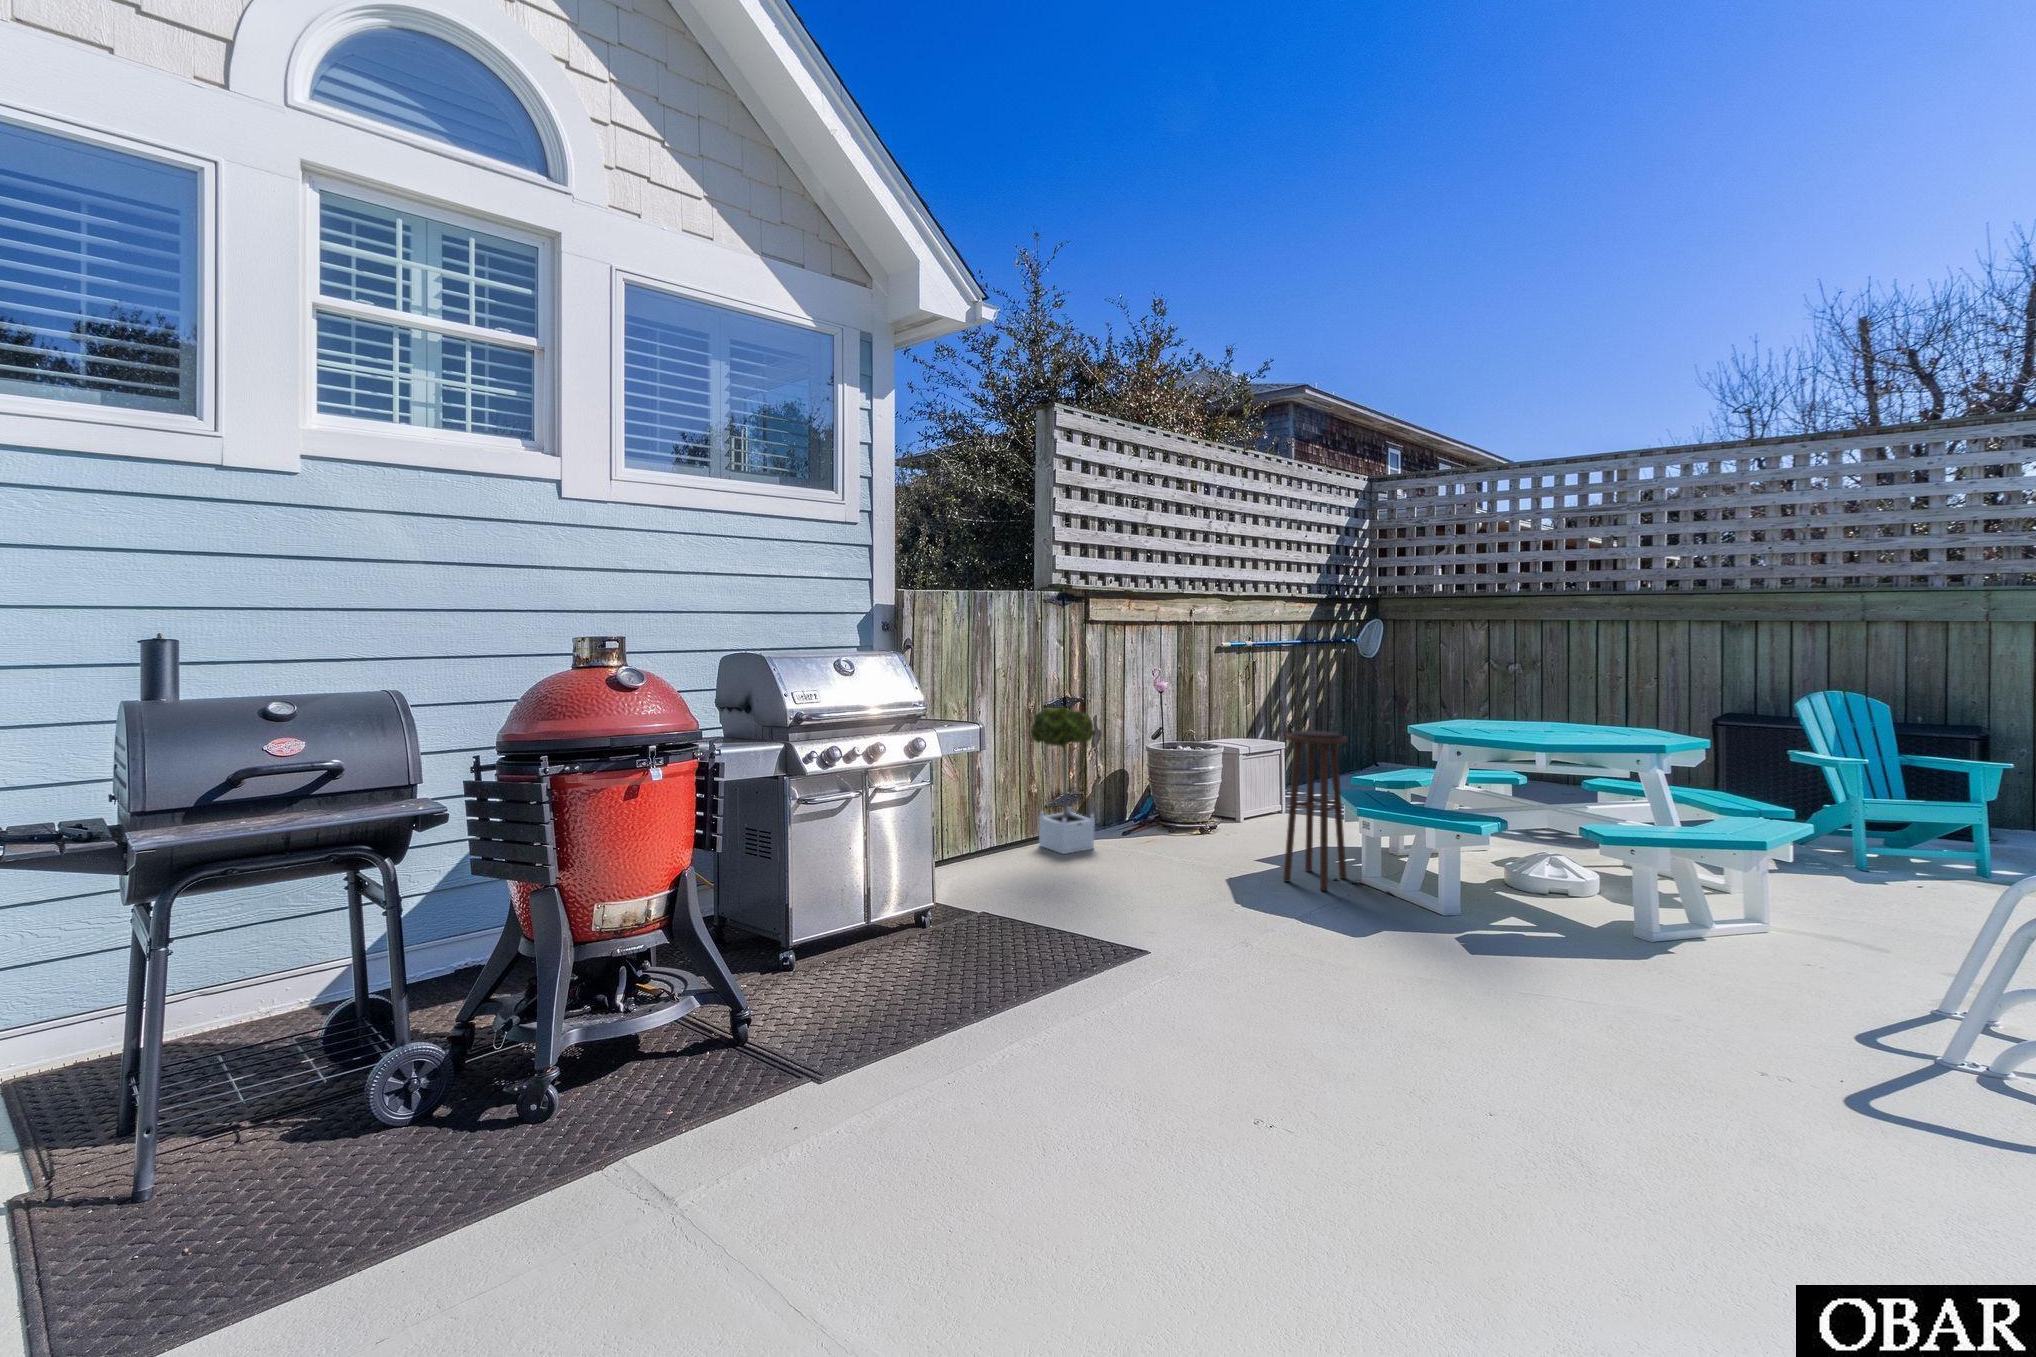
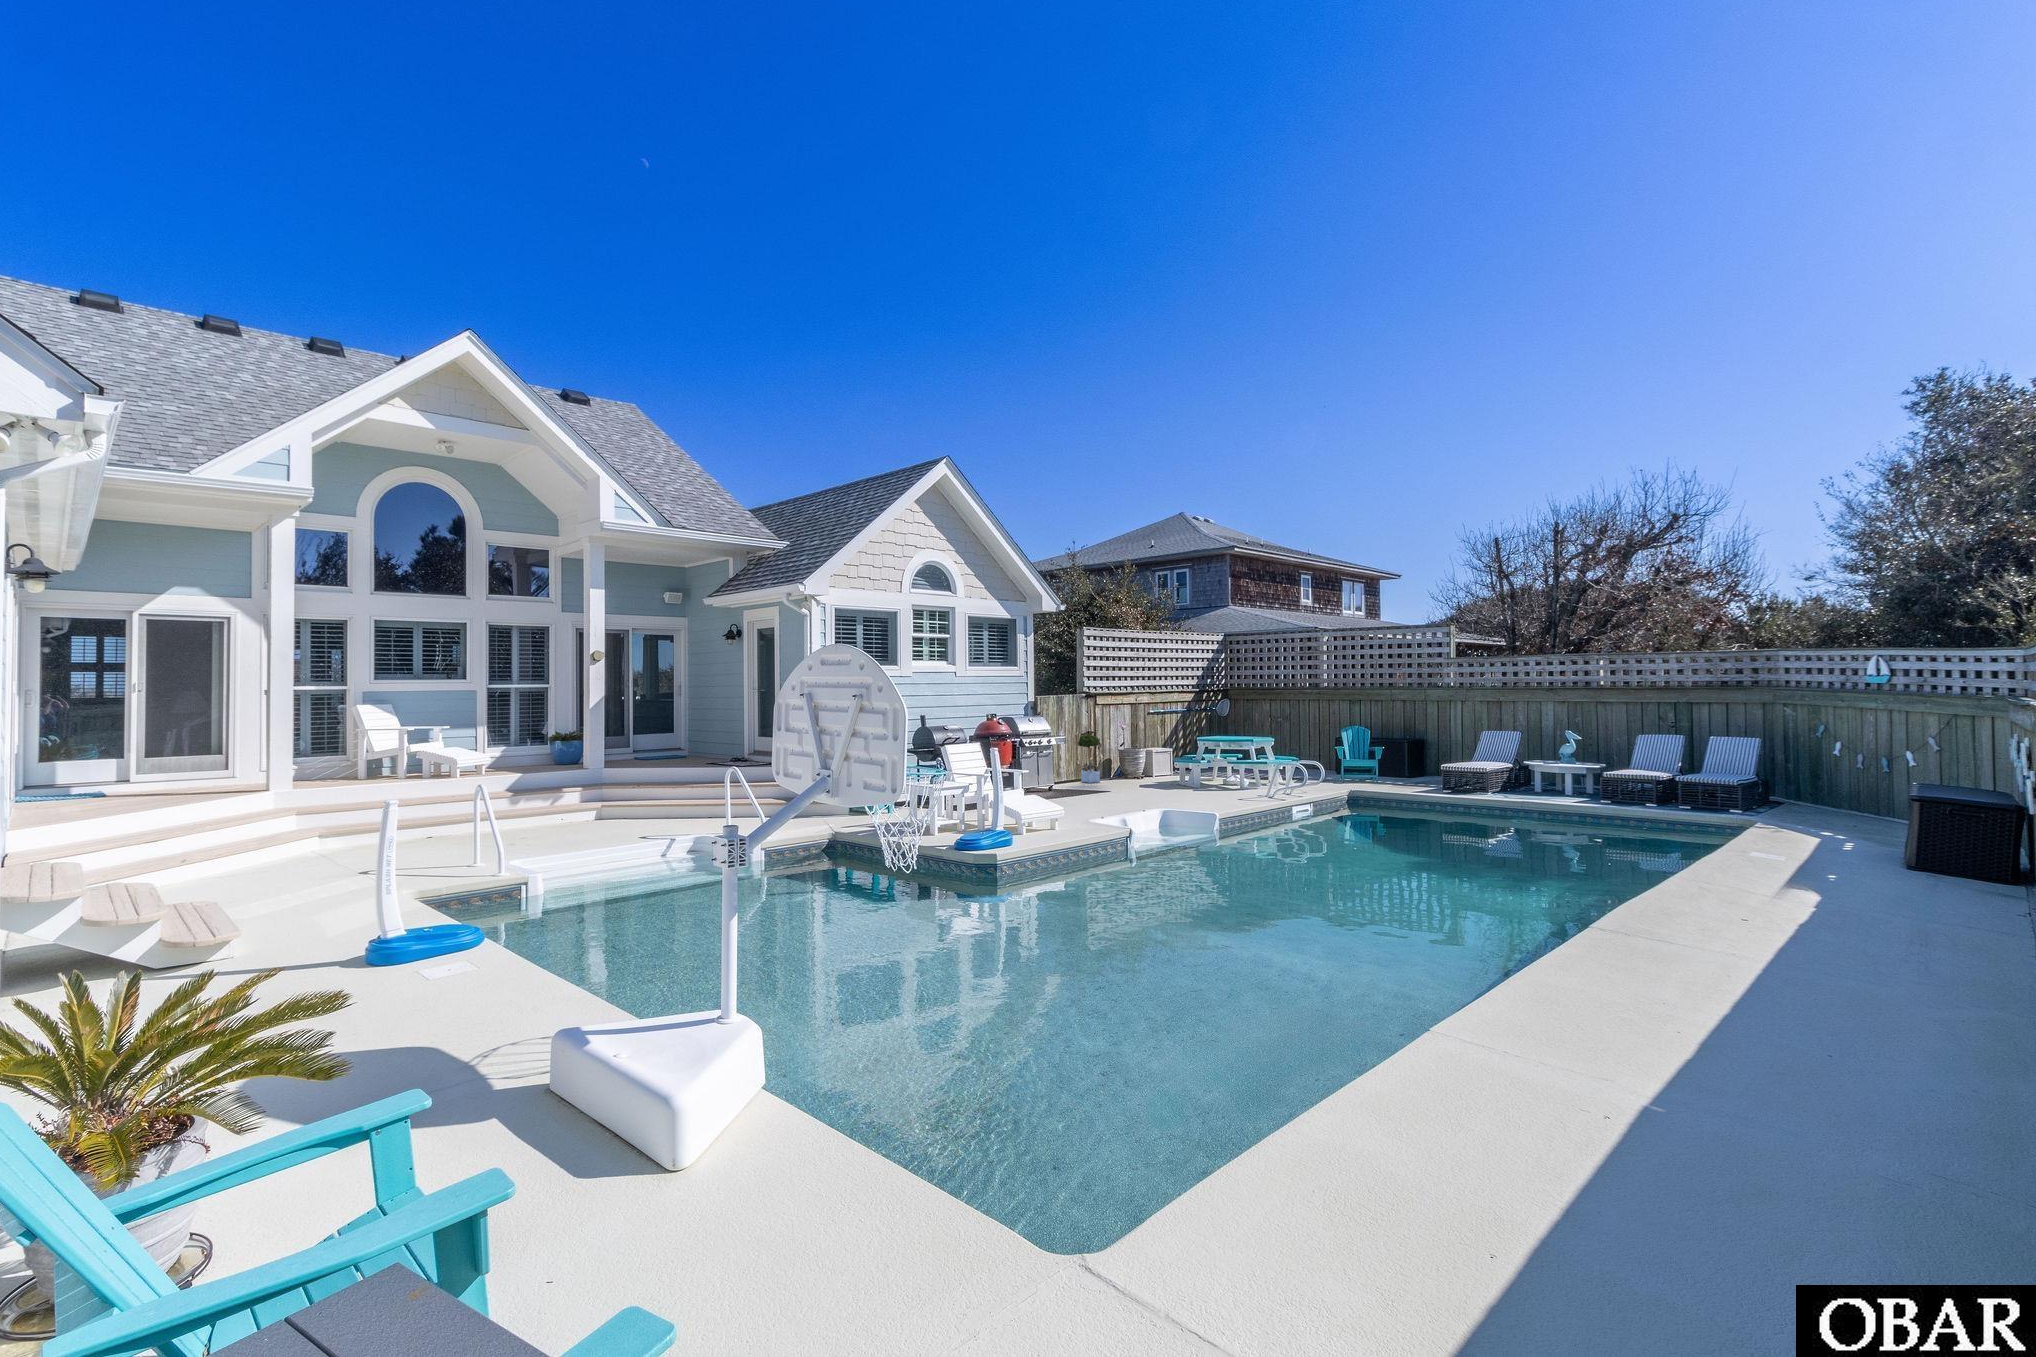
stool: present [1283,730,1347,891] -> none [1156,740,1175,786]

